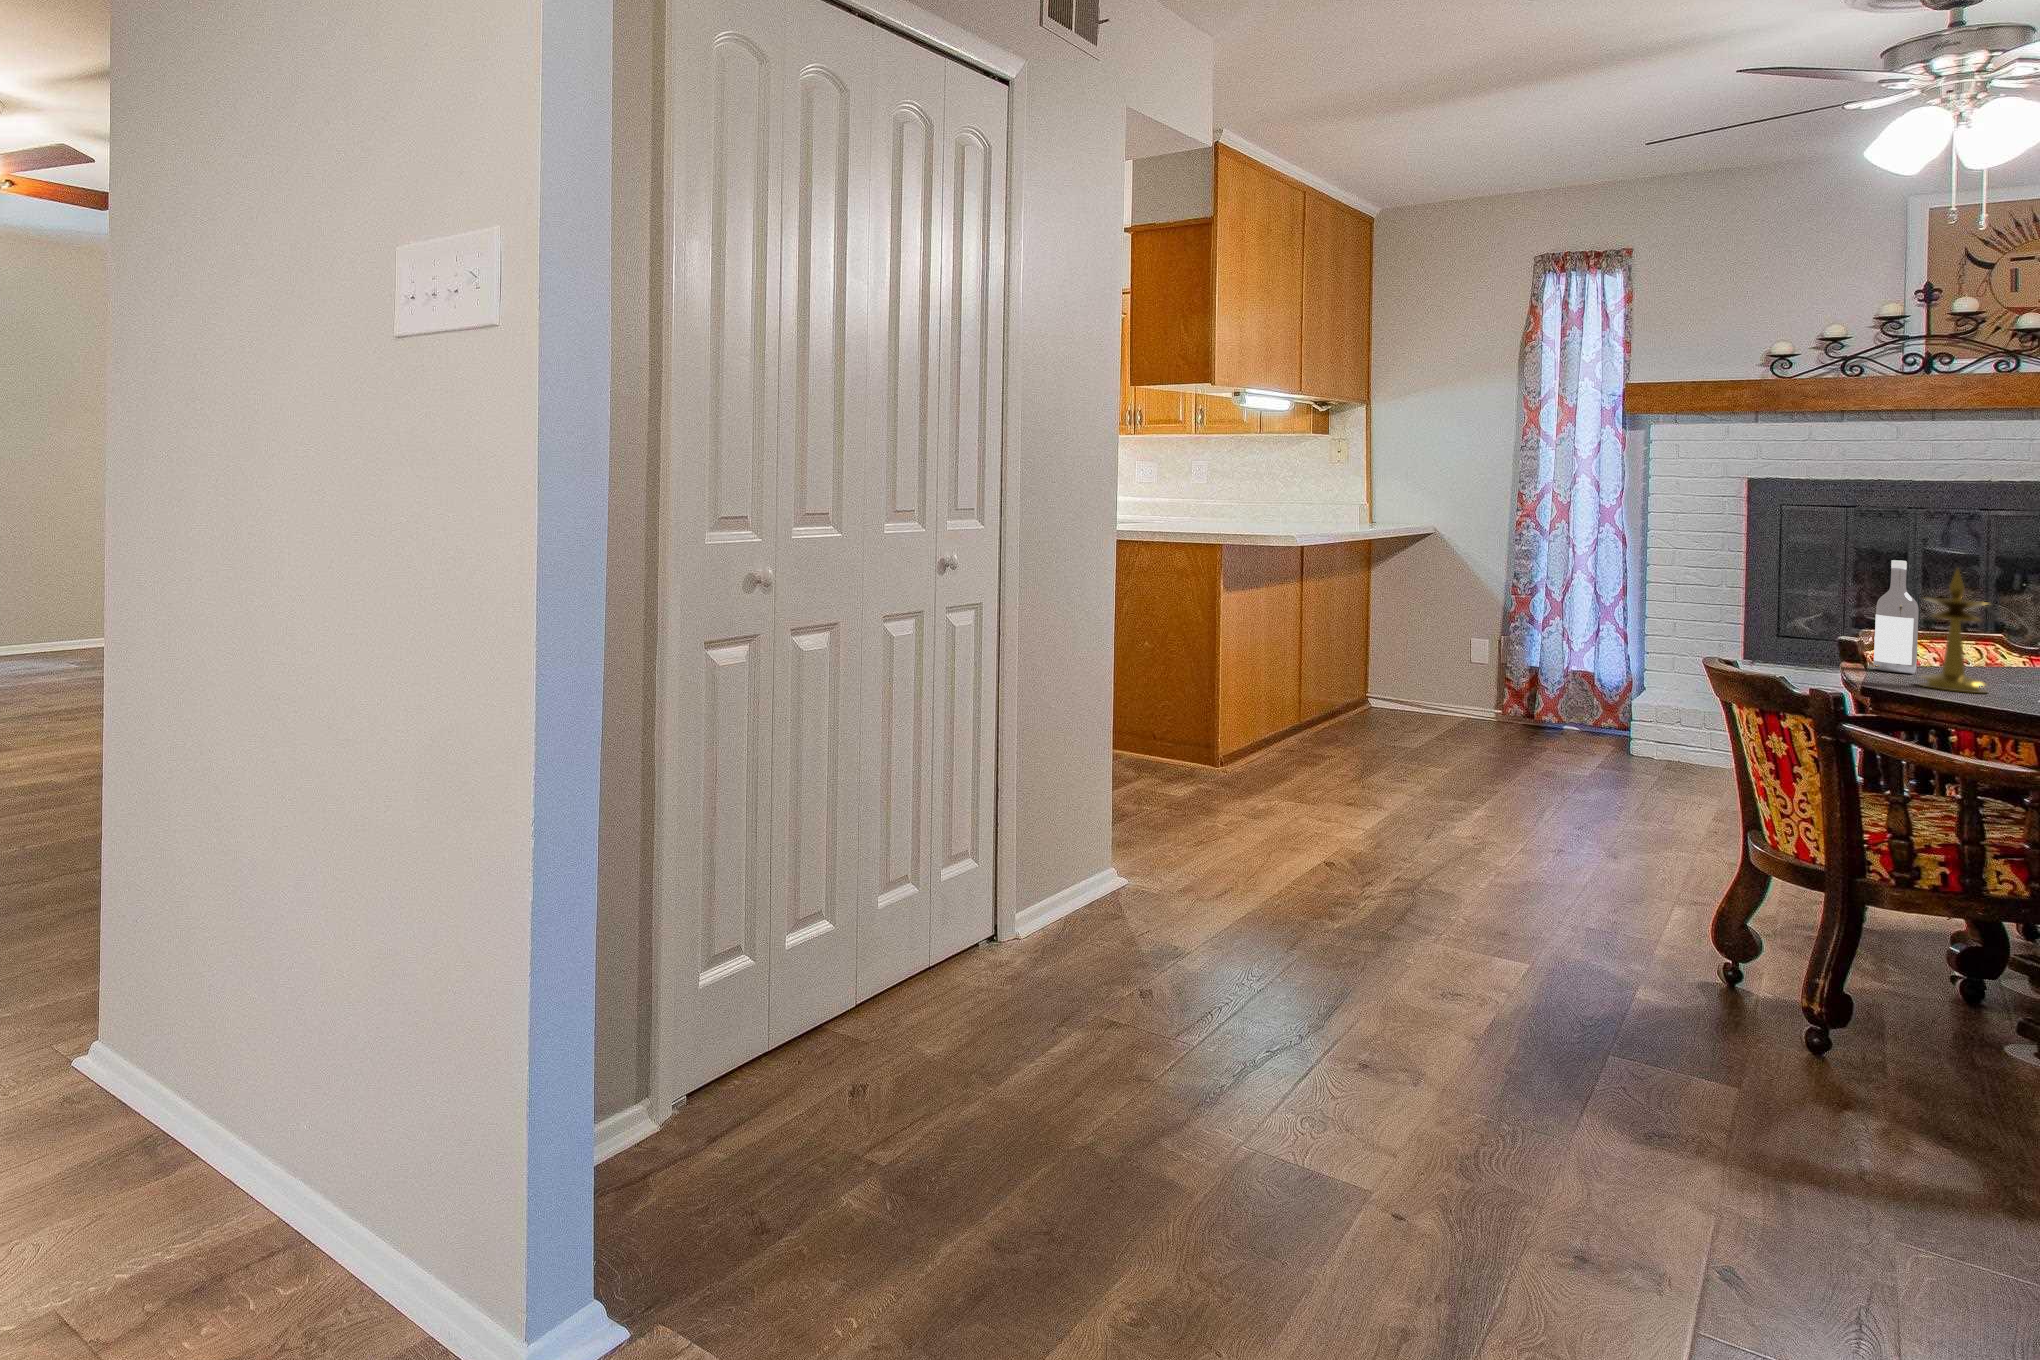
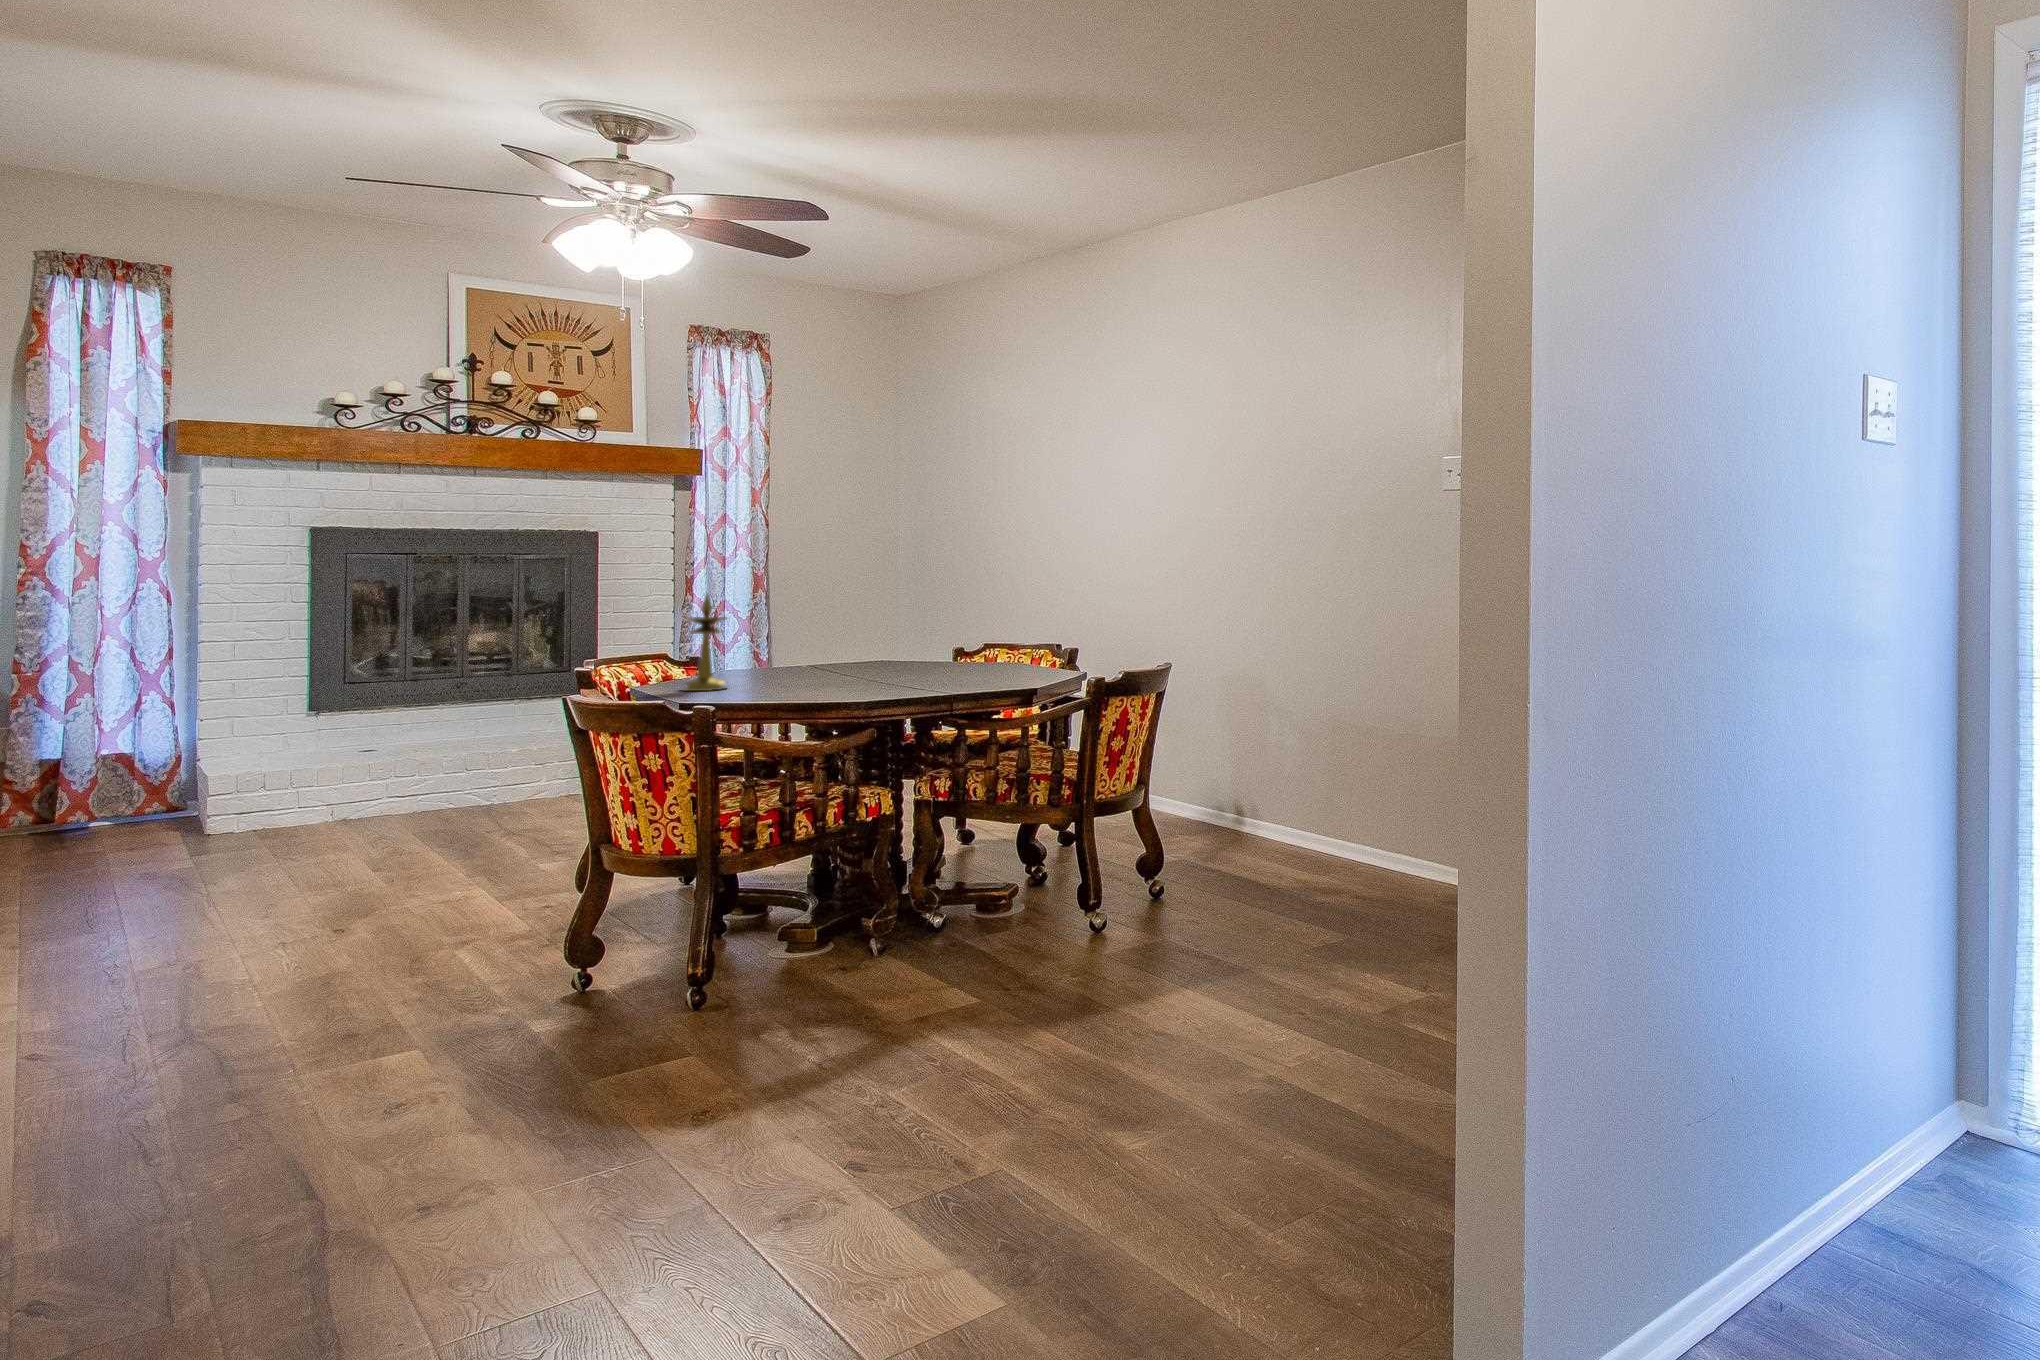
wine bottle: present [1874,560,1918,673] -> none [619,591,651,685]

